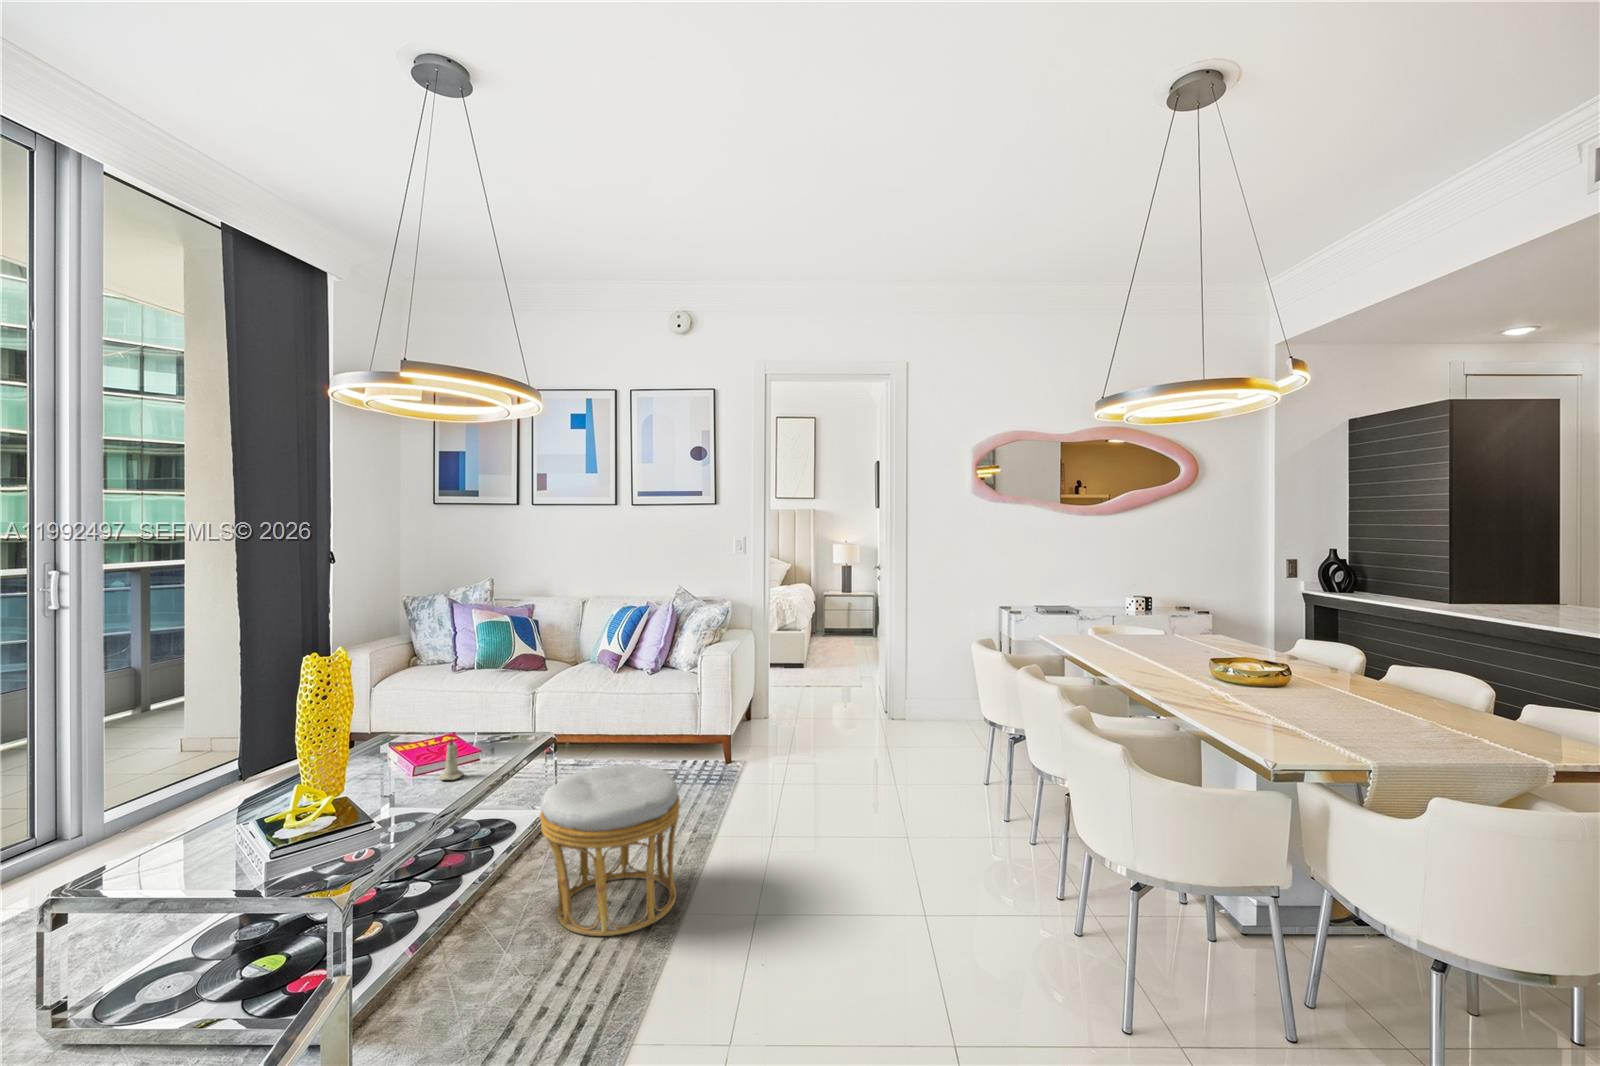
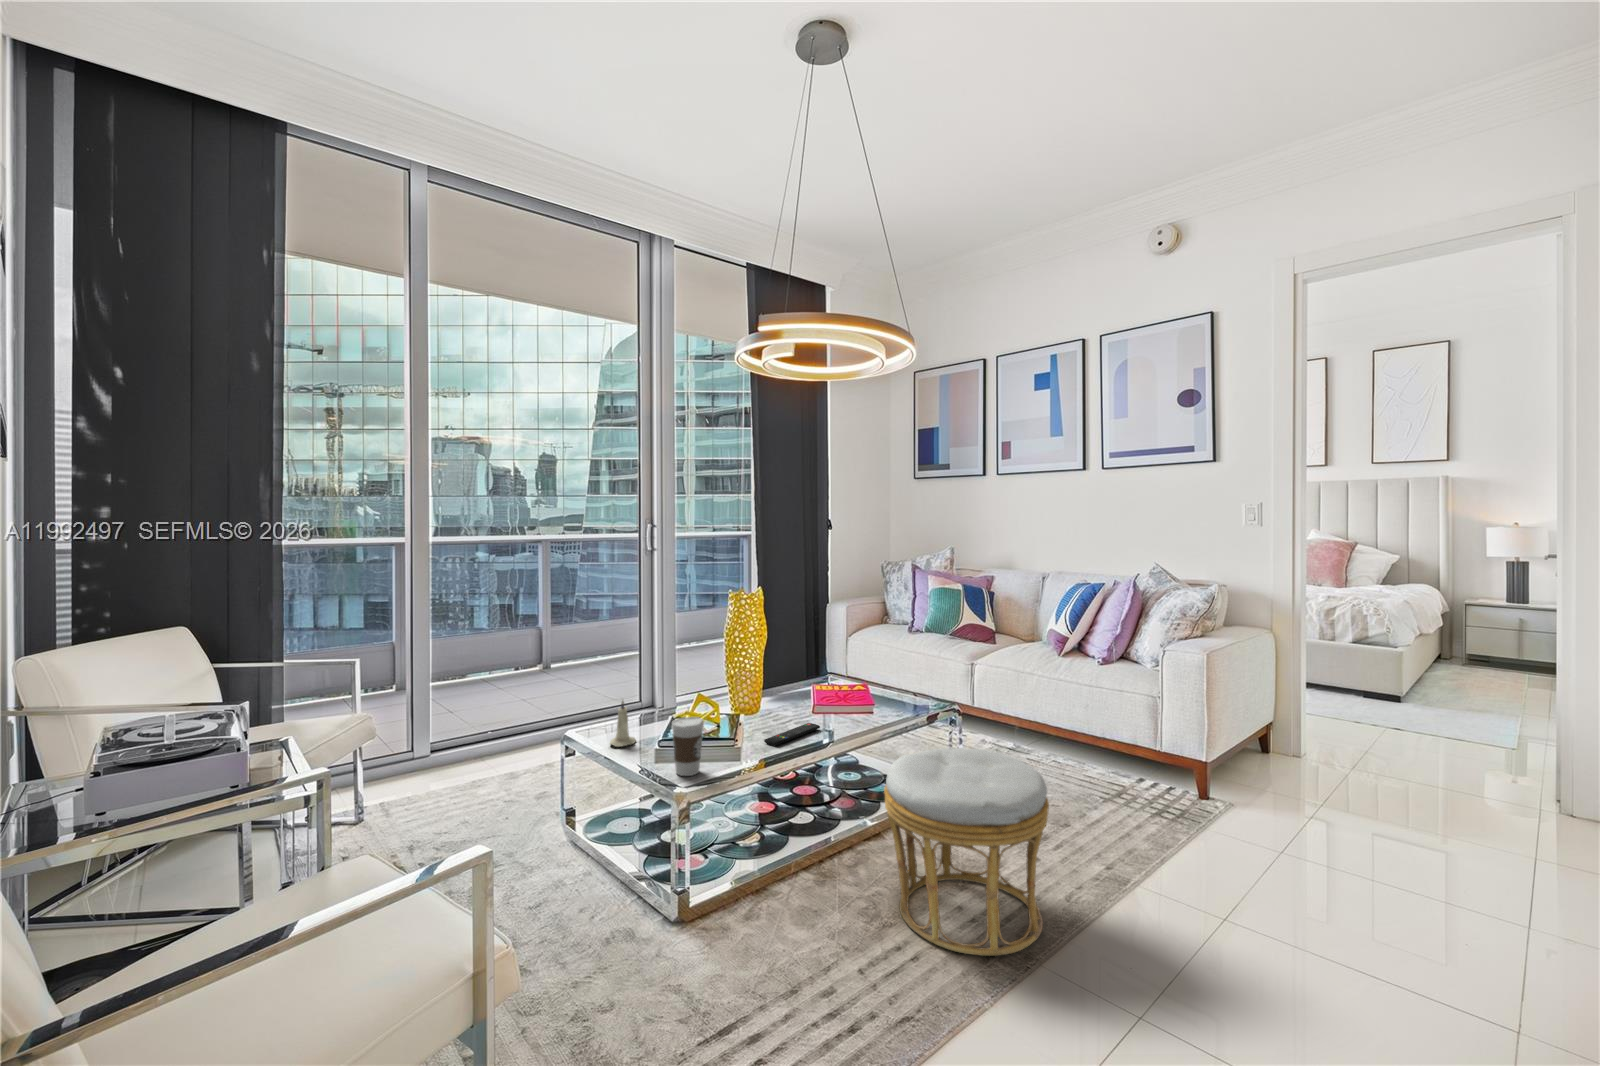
candle: present [439,738,464,780] -> present [610,701,636,747]
remote control: none [390,784,439,817] -> present [764,723,820,746]
coffee cup: none [308,805,351,873] -> present [672,717,704,776]

